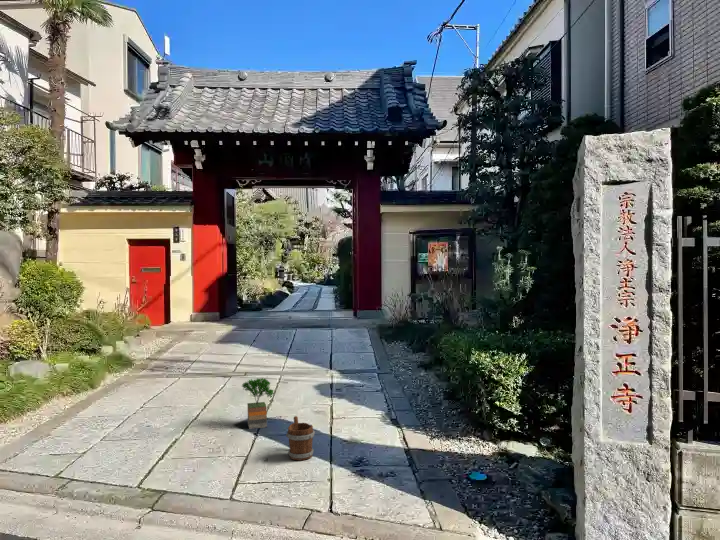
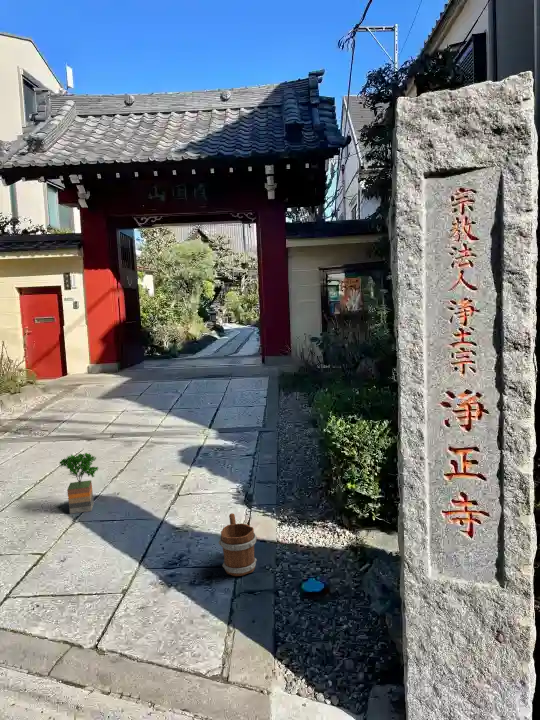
bucket: present [286,416,315,461] -> present [219,513,257,576]

